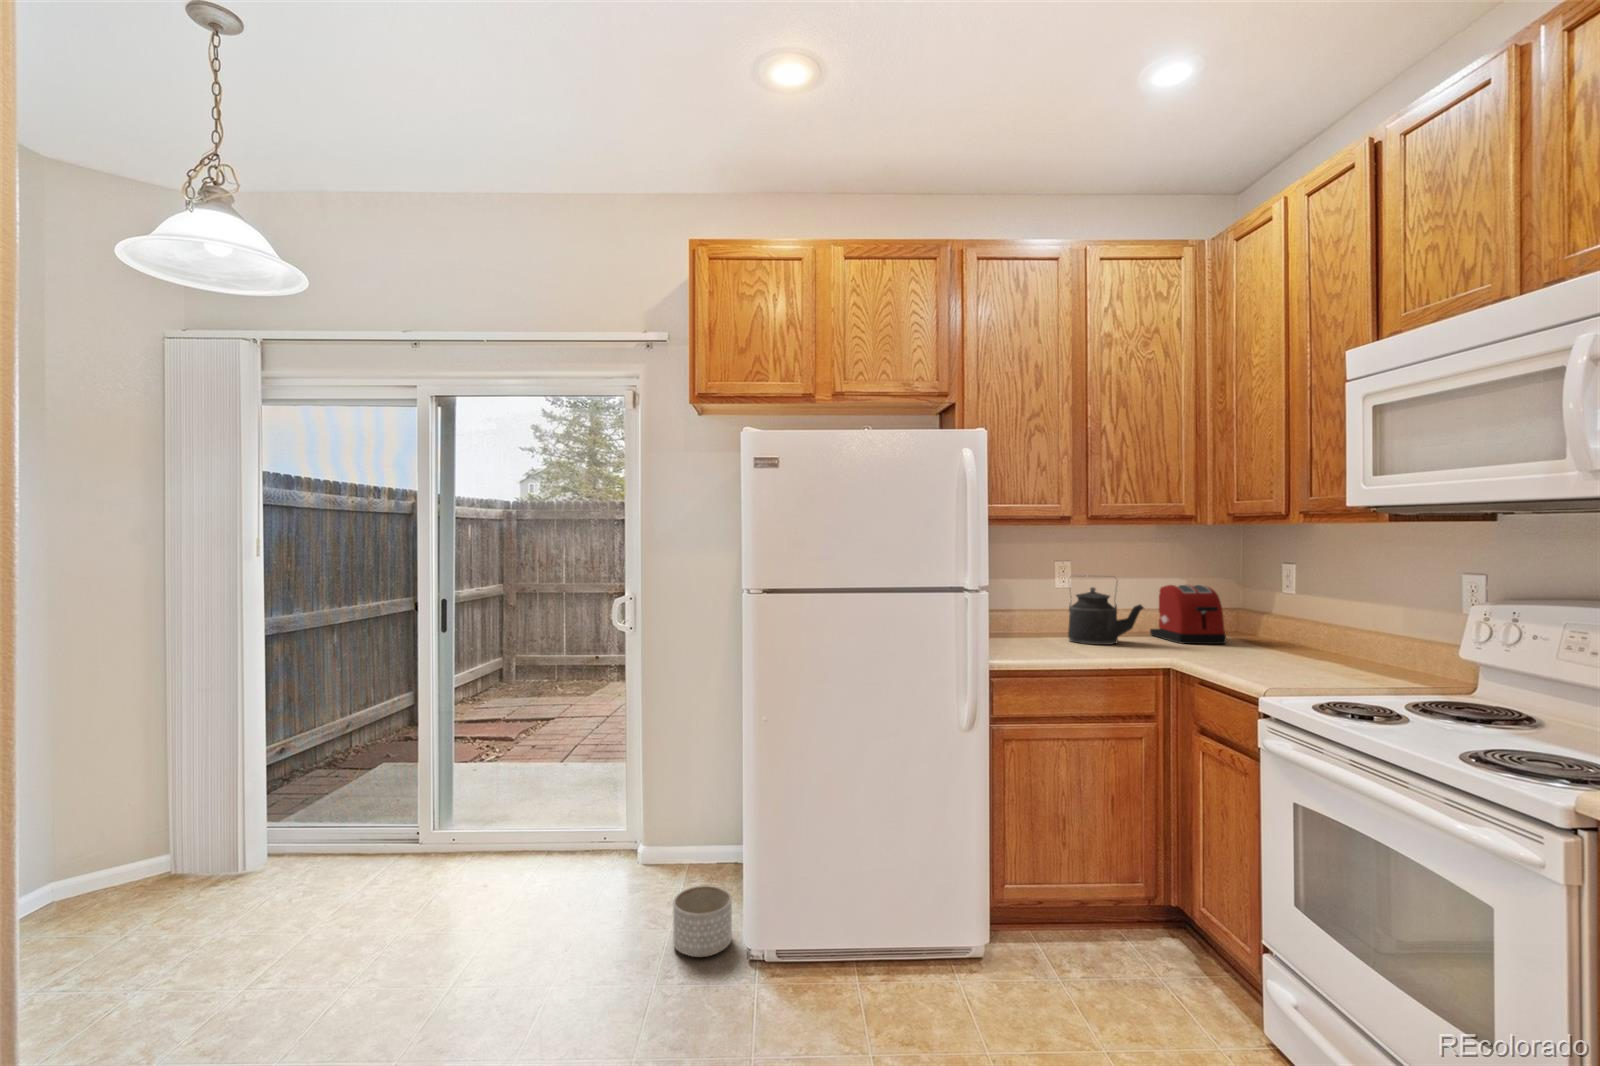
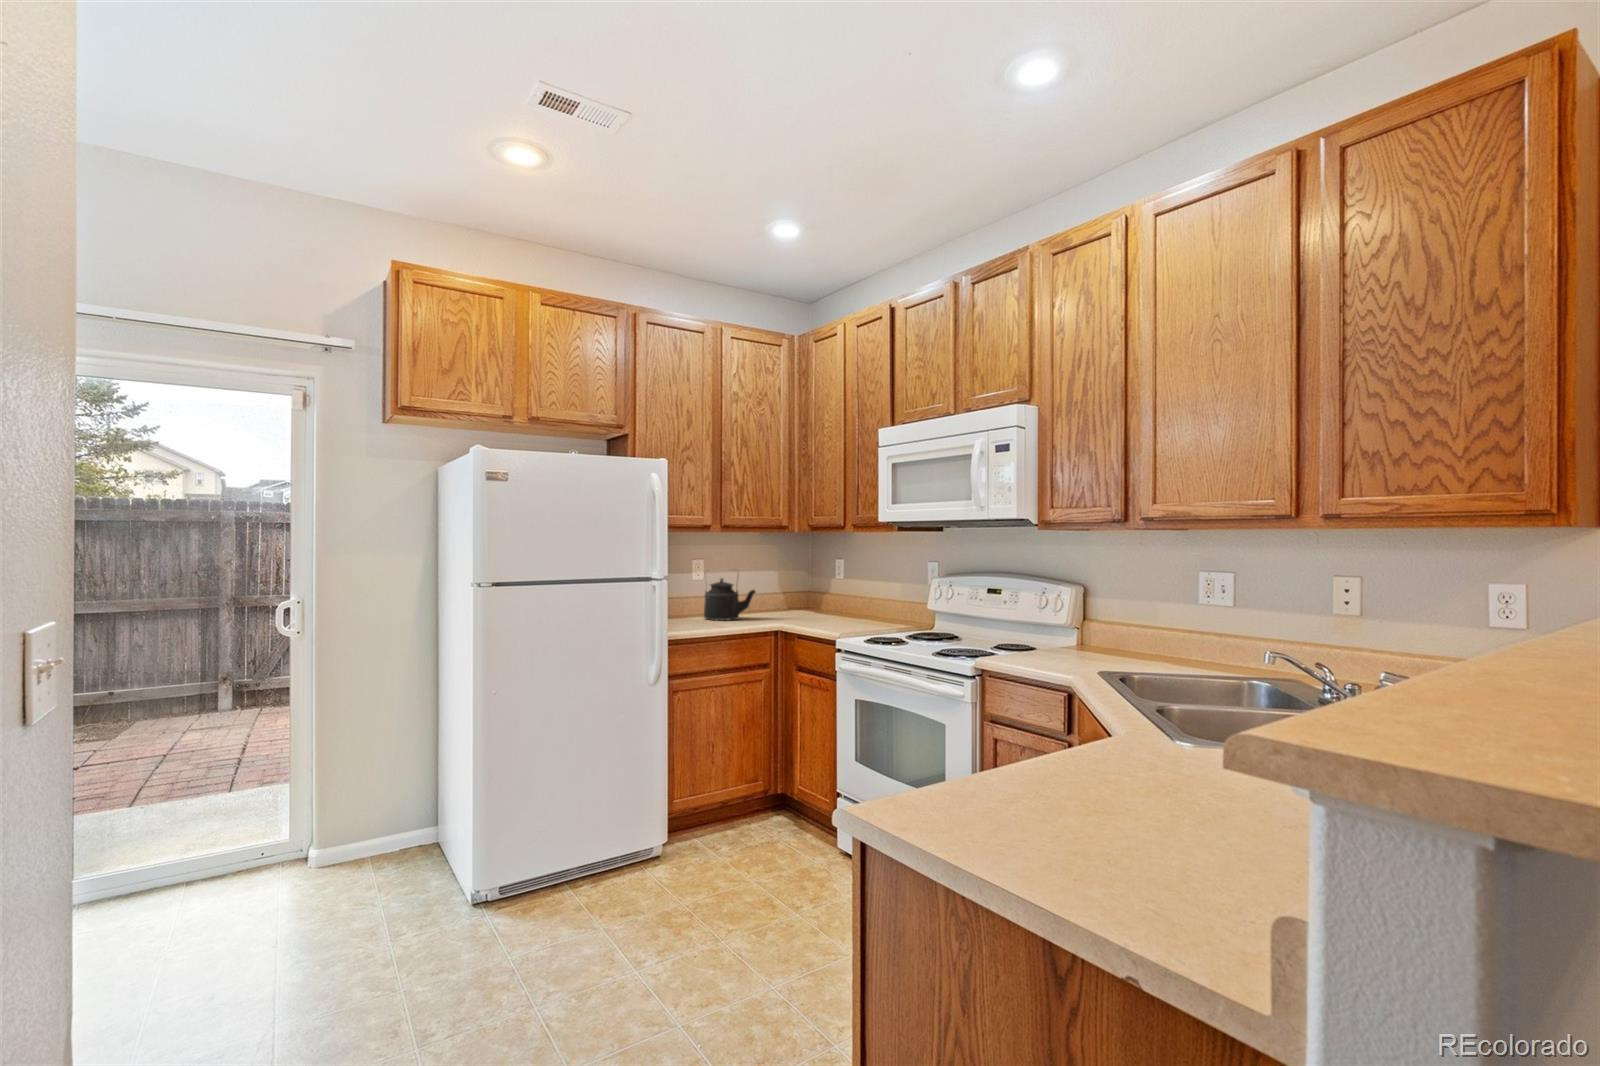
toaster: present [1150,585,1226,644] -> none [755,575,805,617]
planter: present [673,885,732,957] -> none [392,856,451,918]

